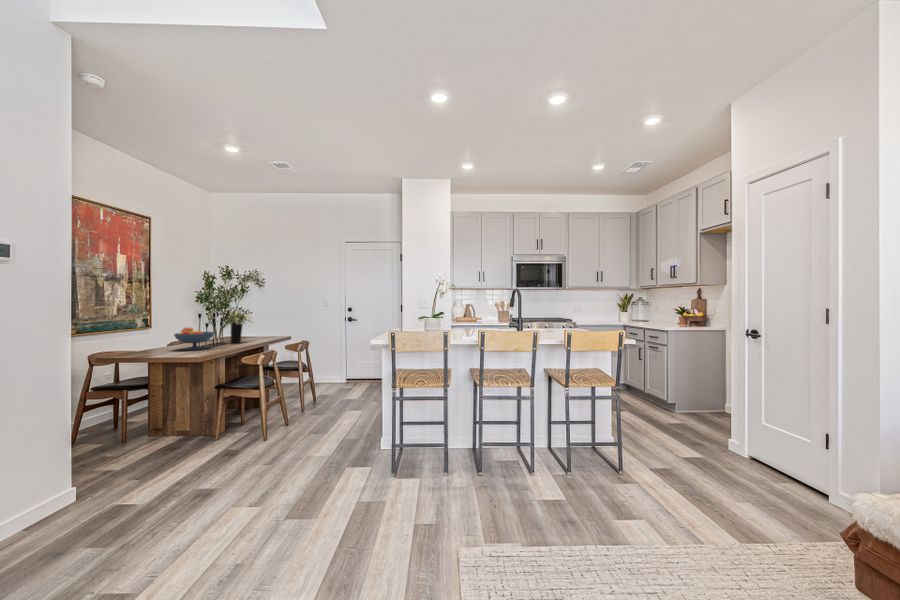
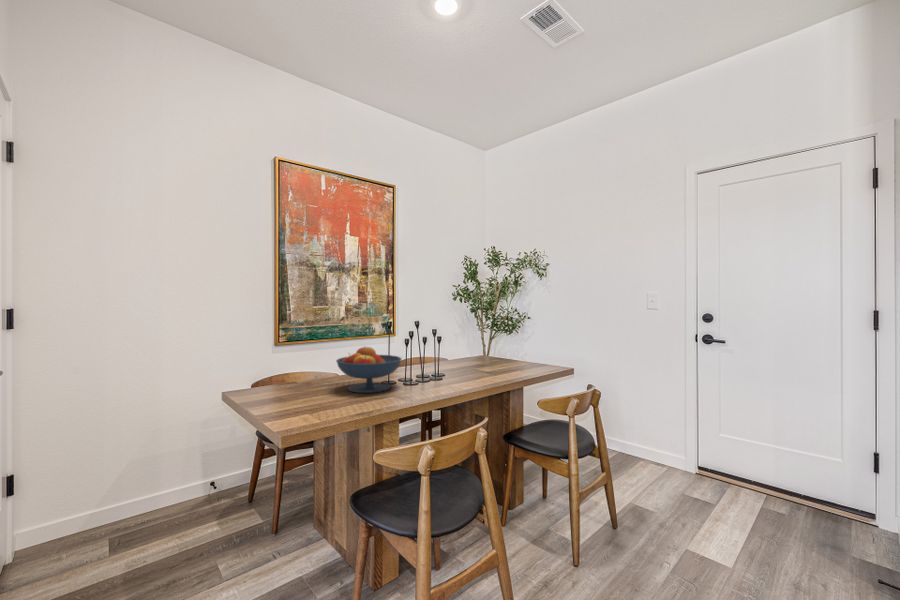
flower arrangement: present [229,310,251,343] -> none [440,315,487,379]

